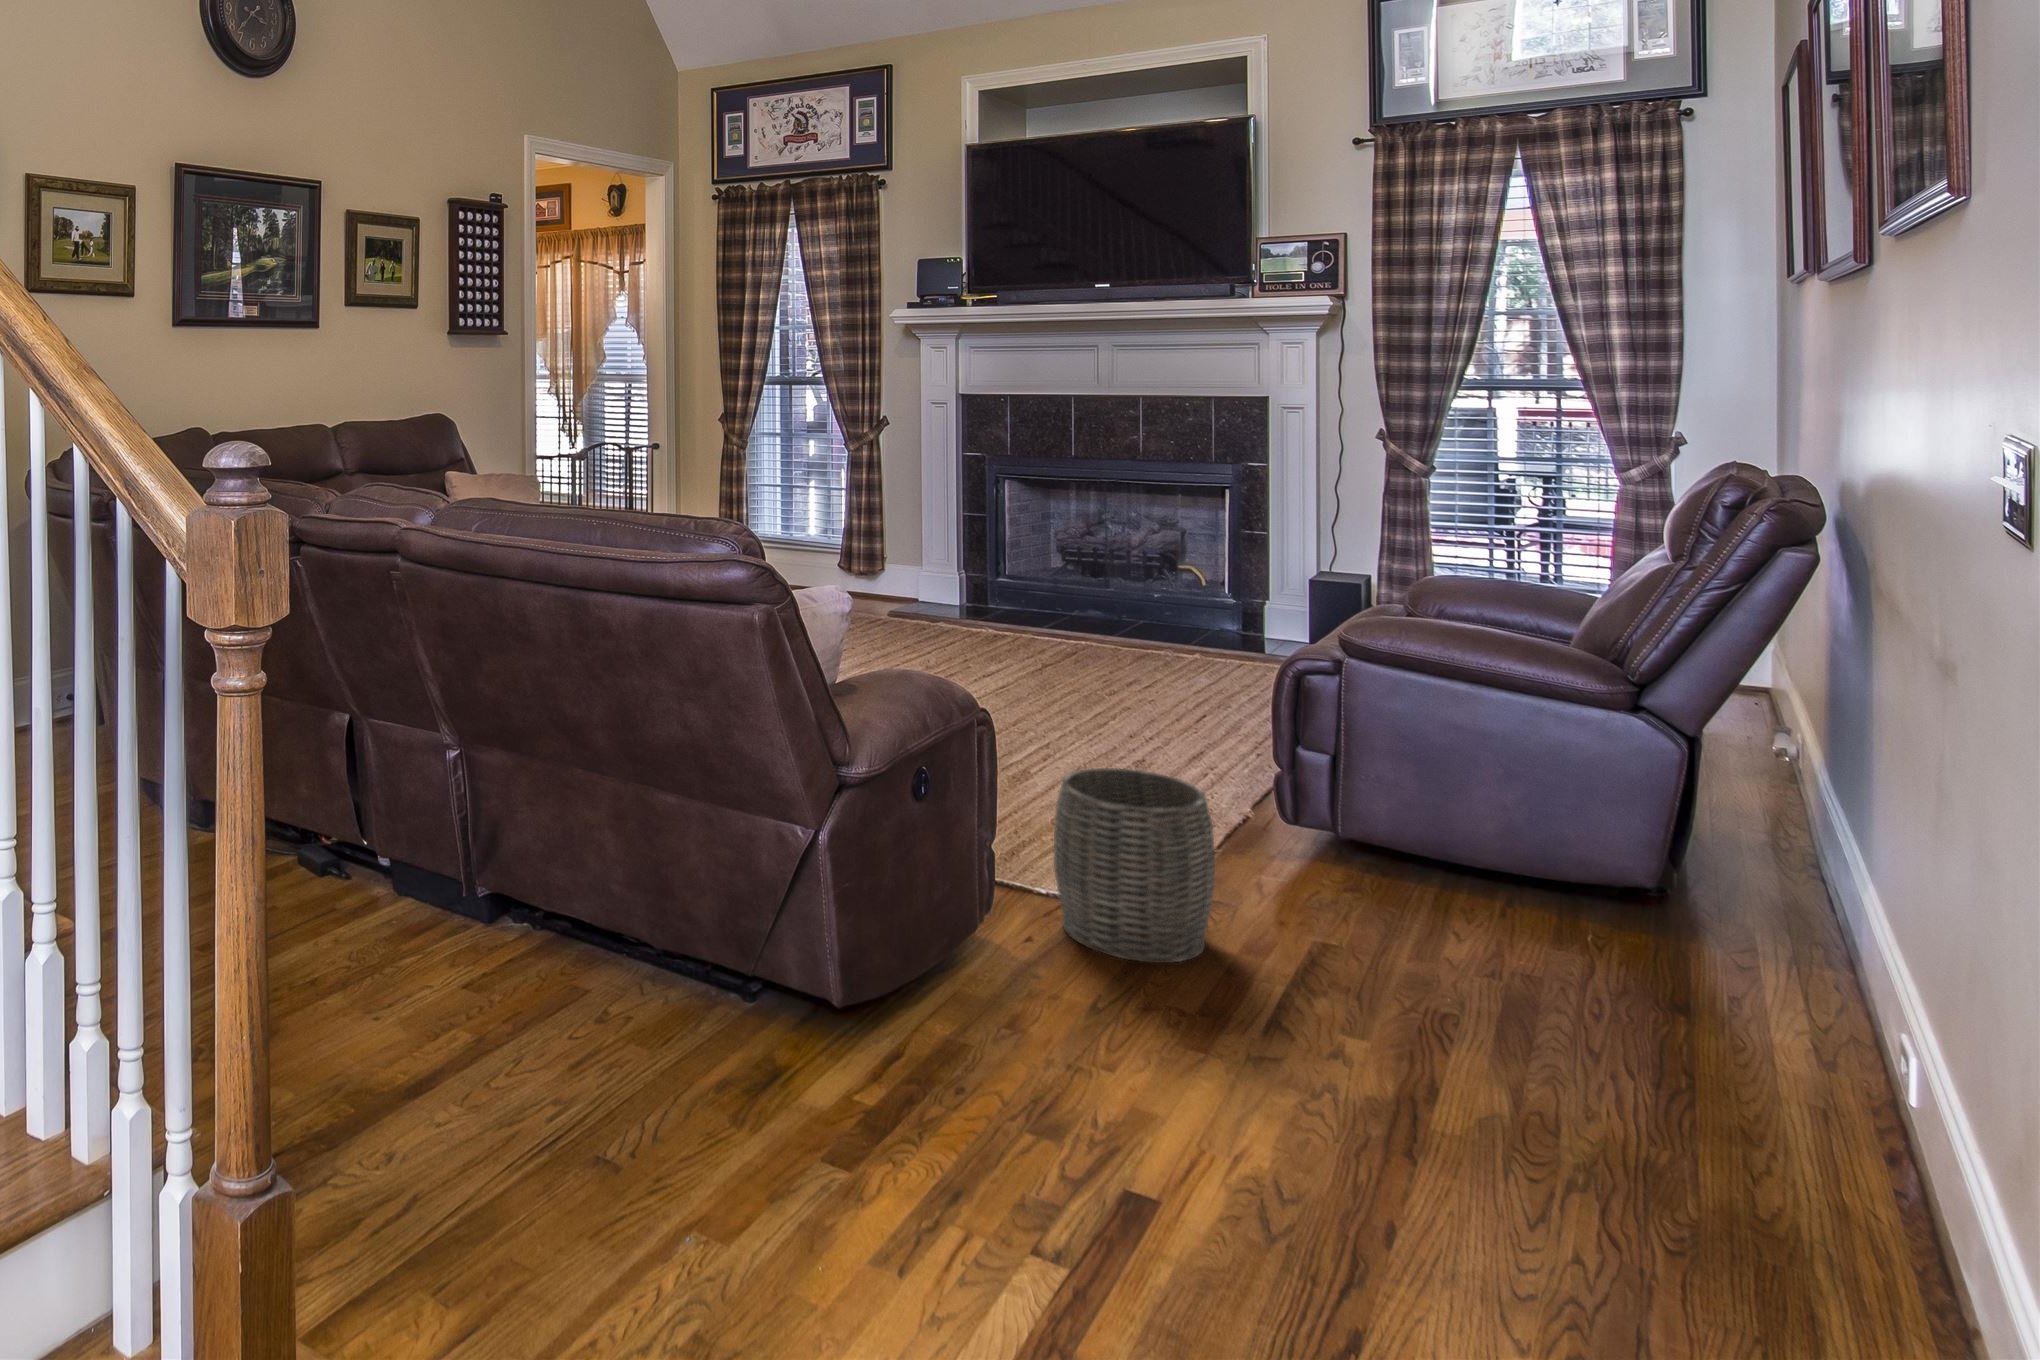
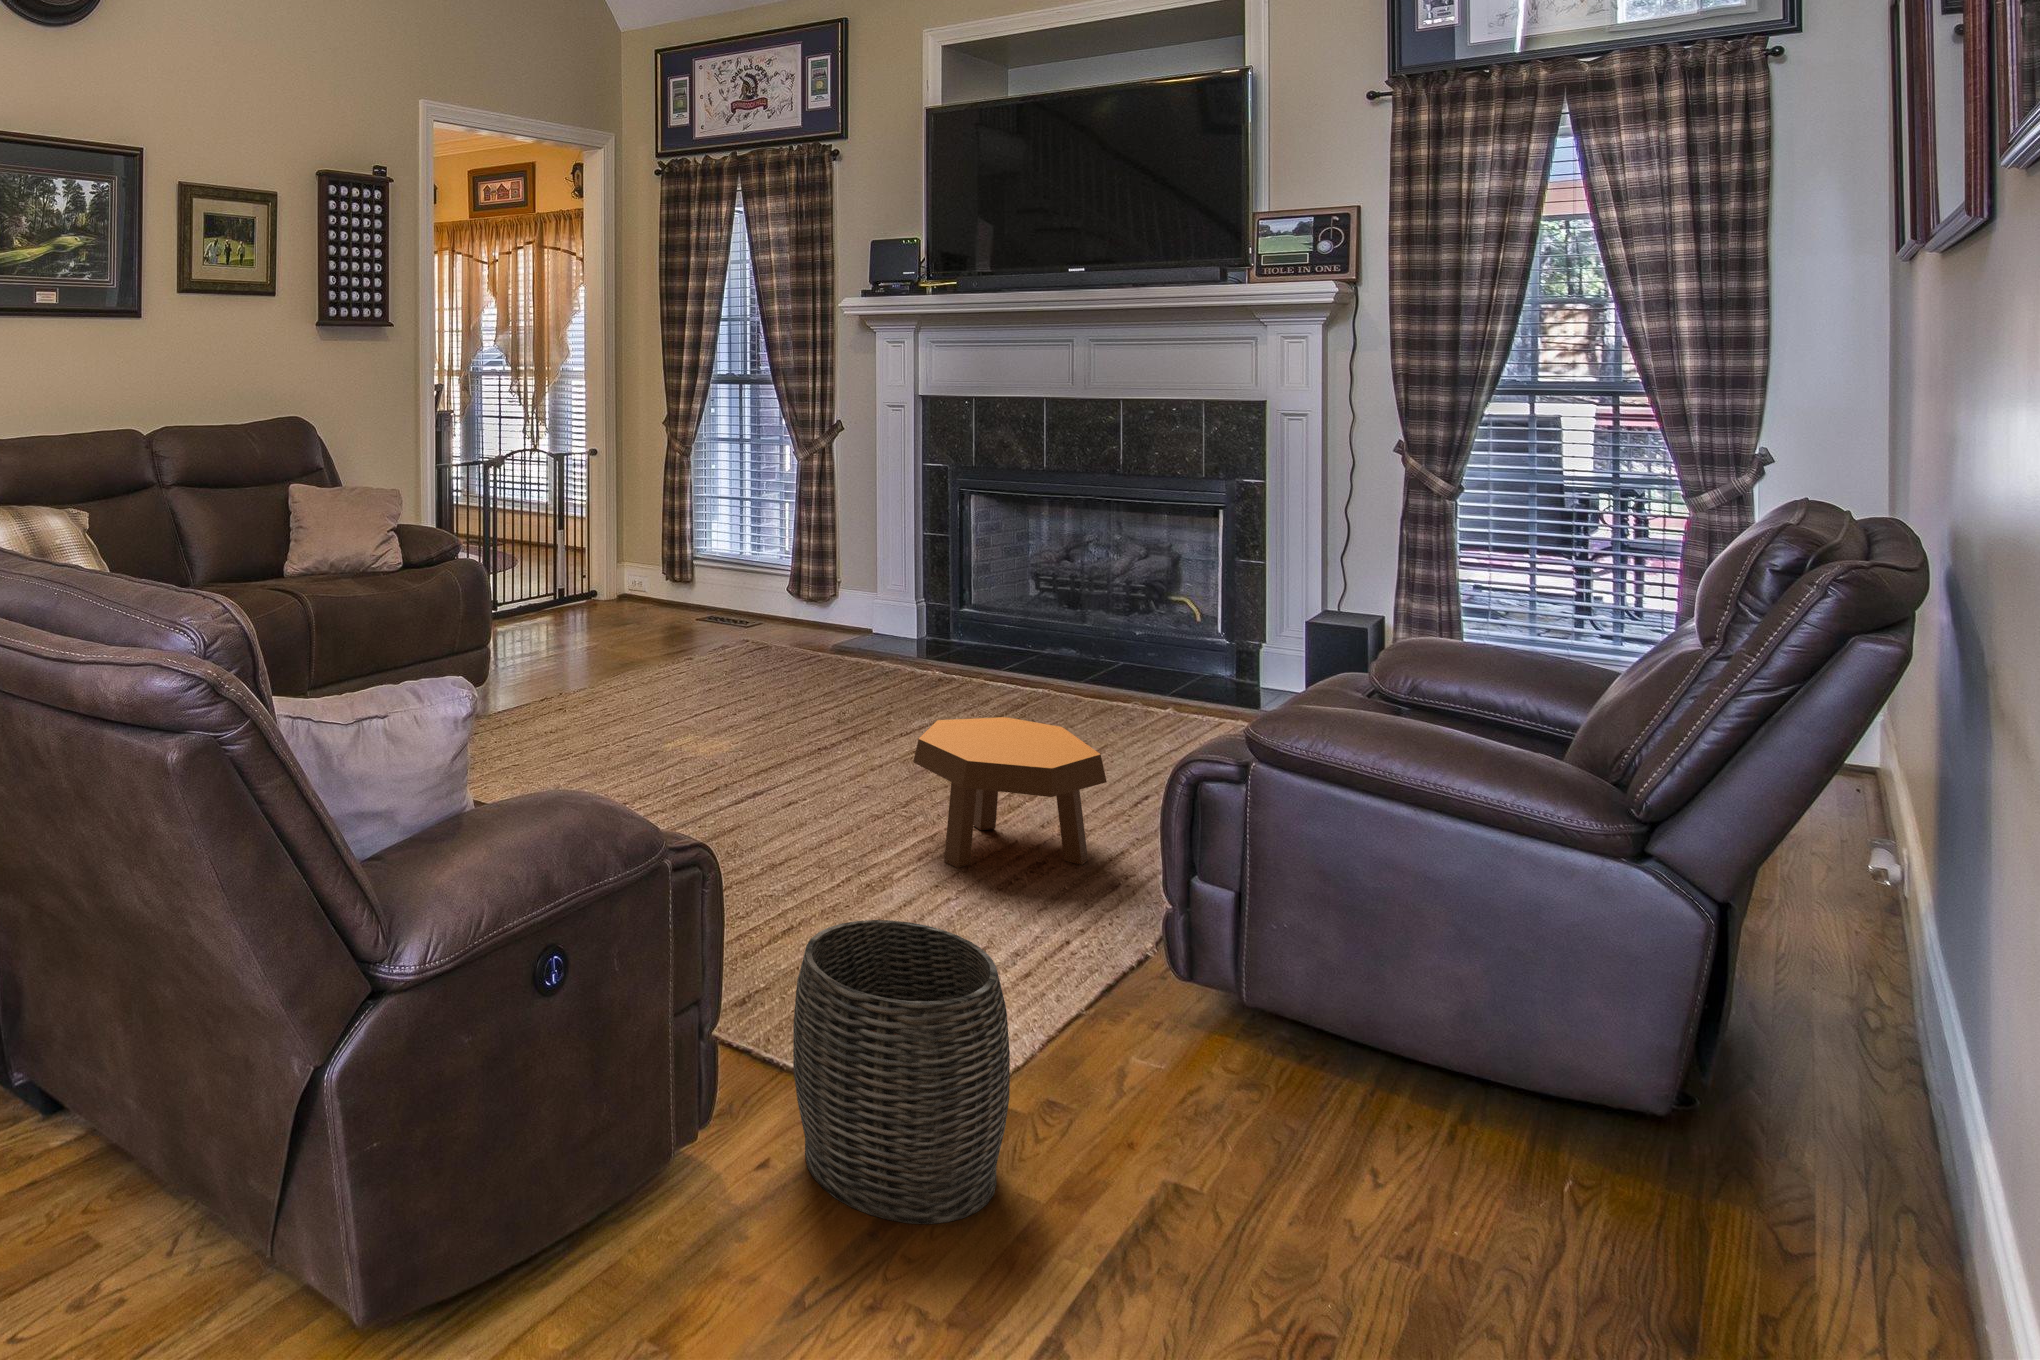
footstool: none [1040,652,1197,766] -> present [913,717,1107,868]

